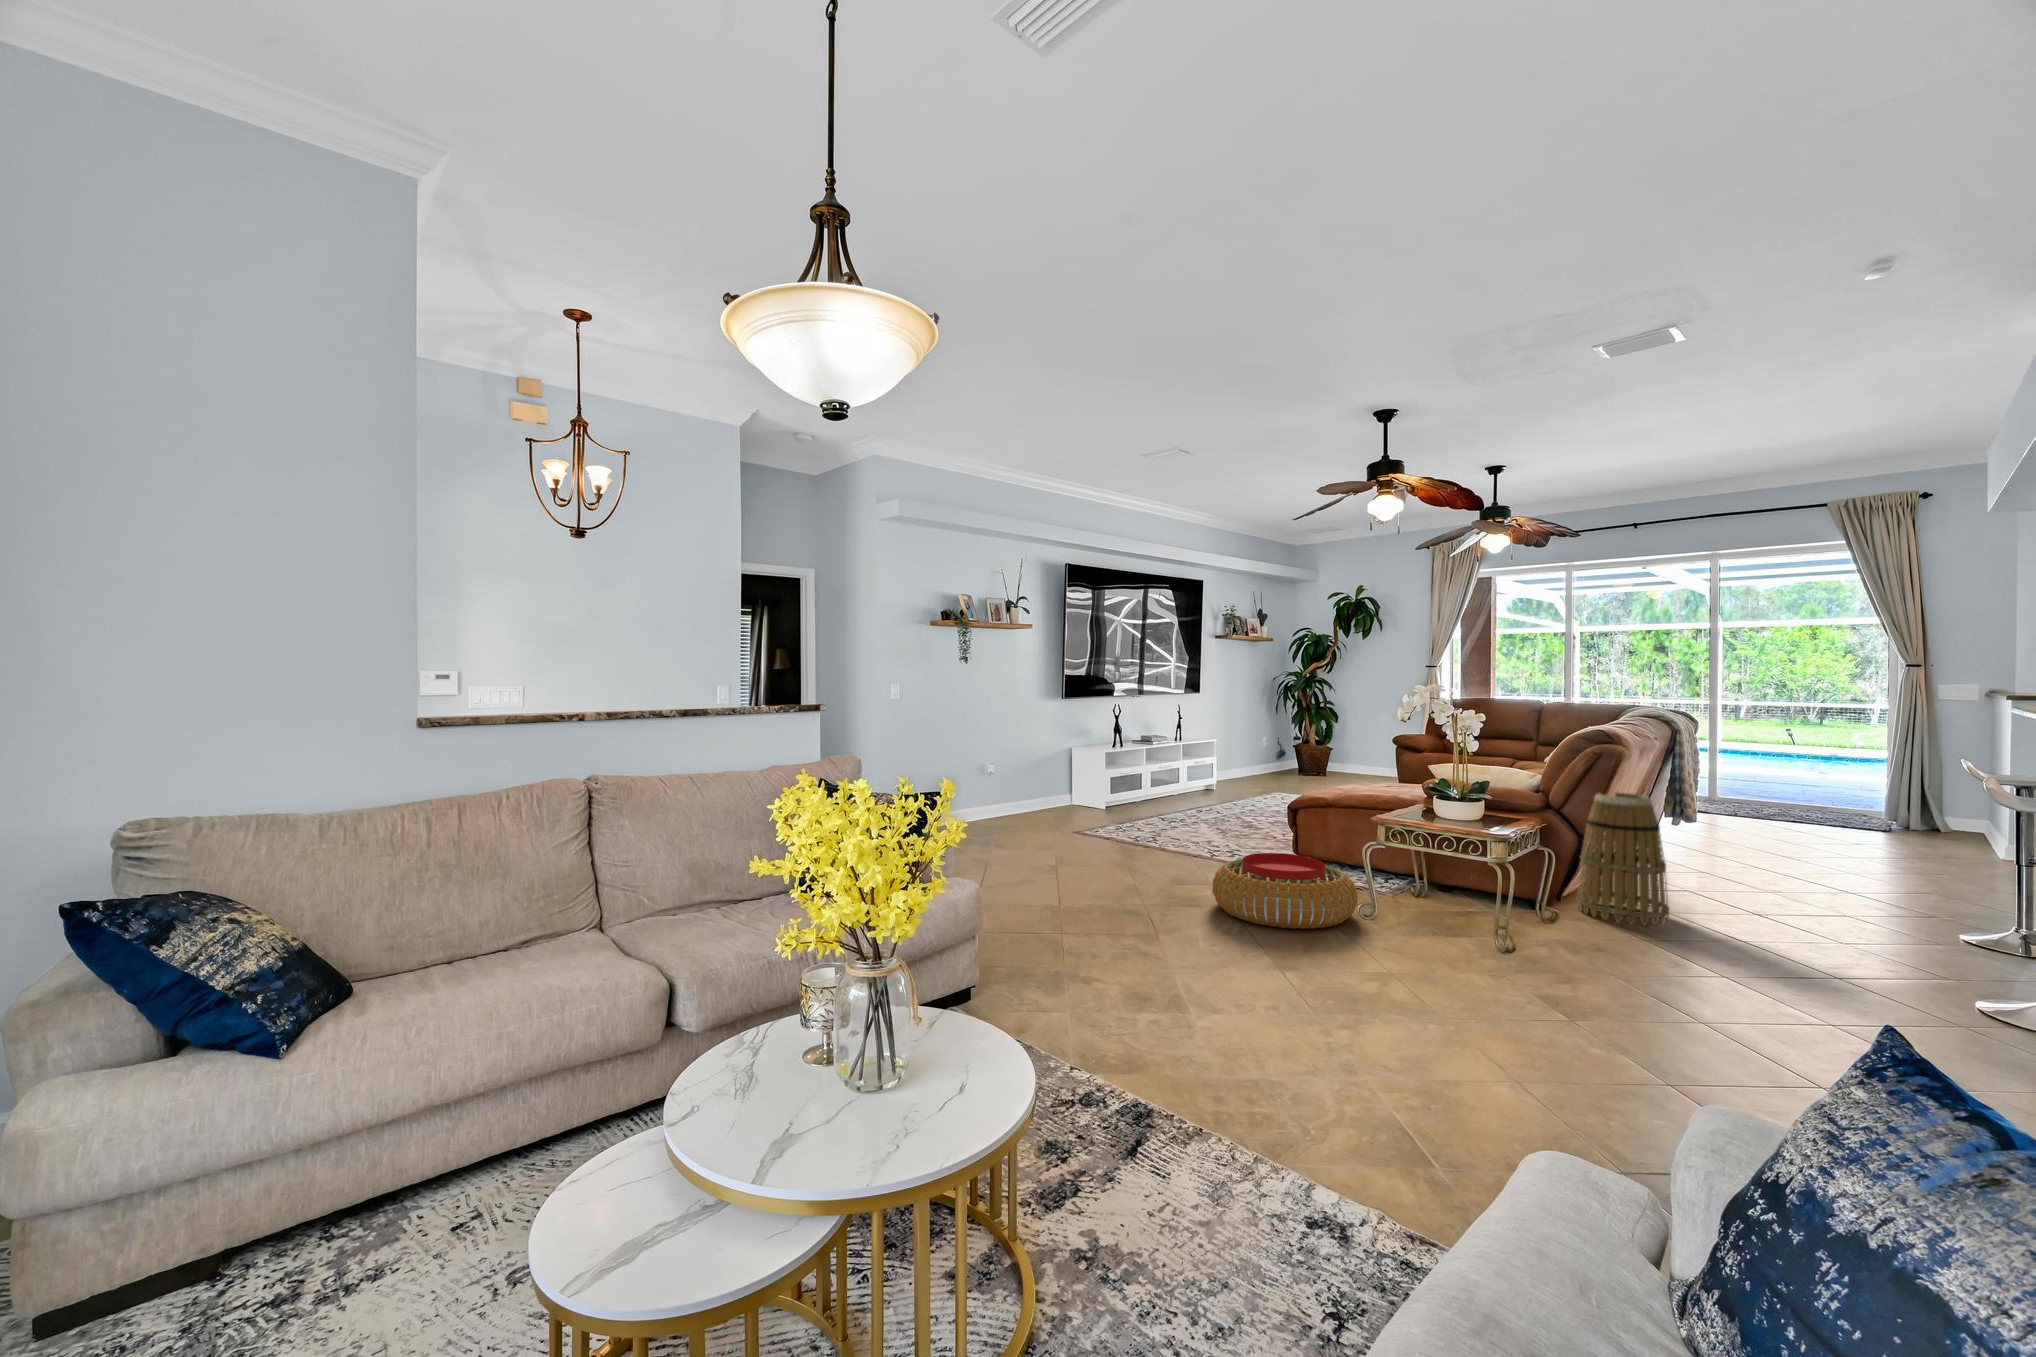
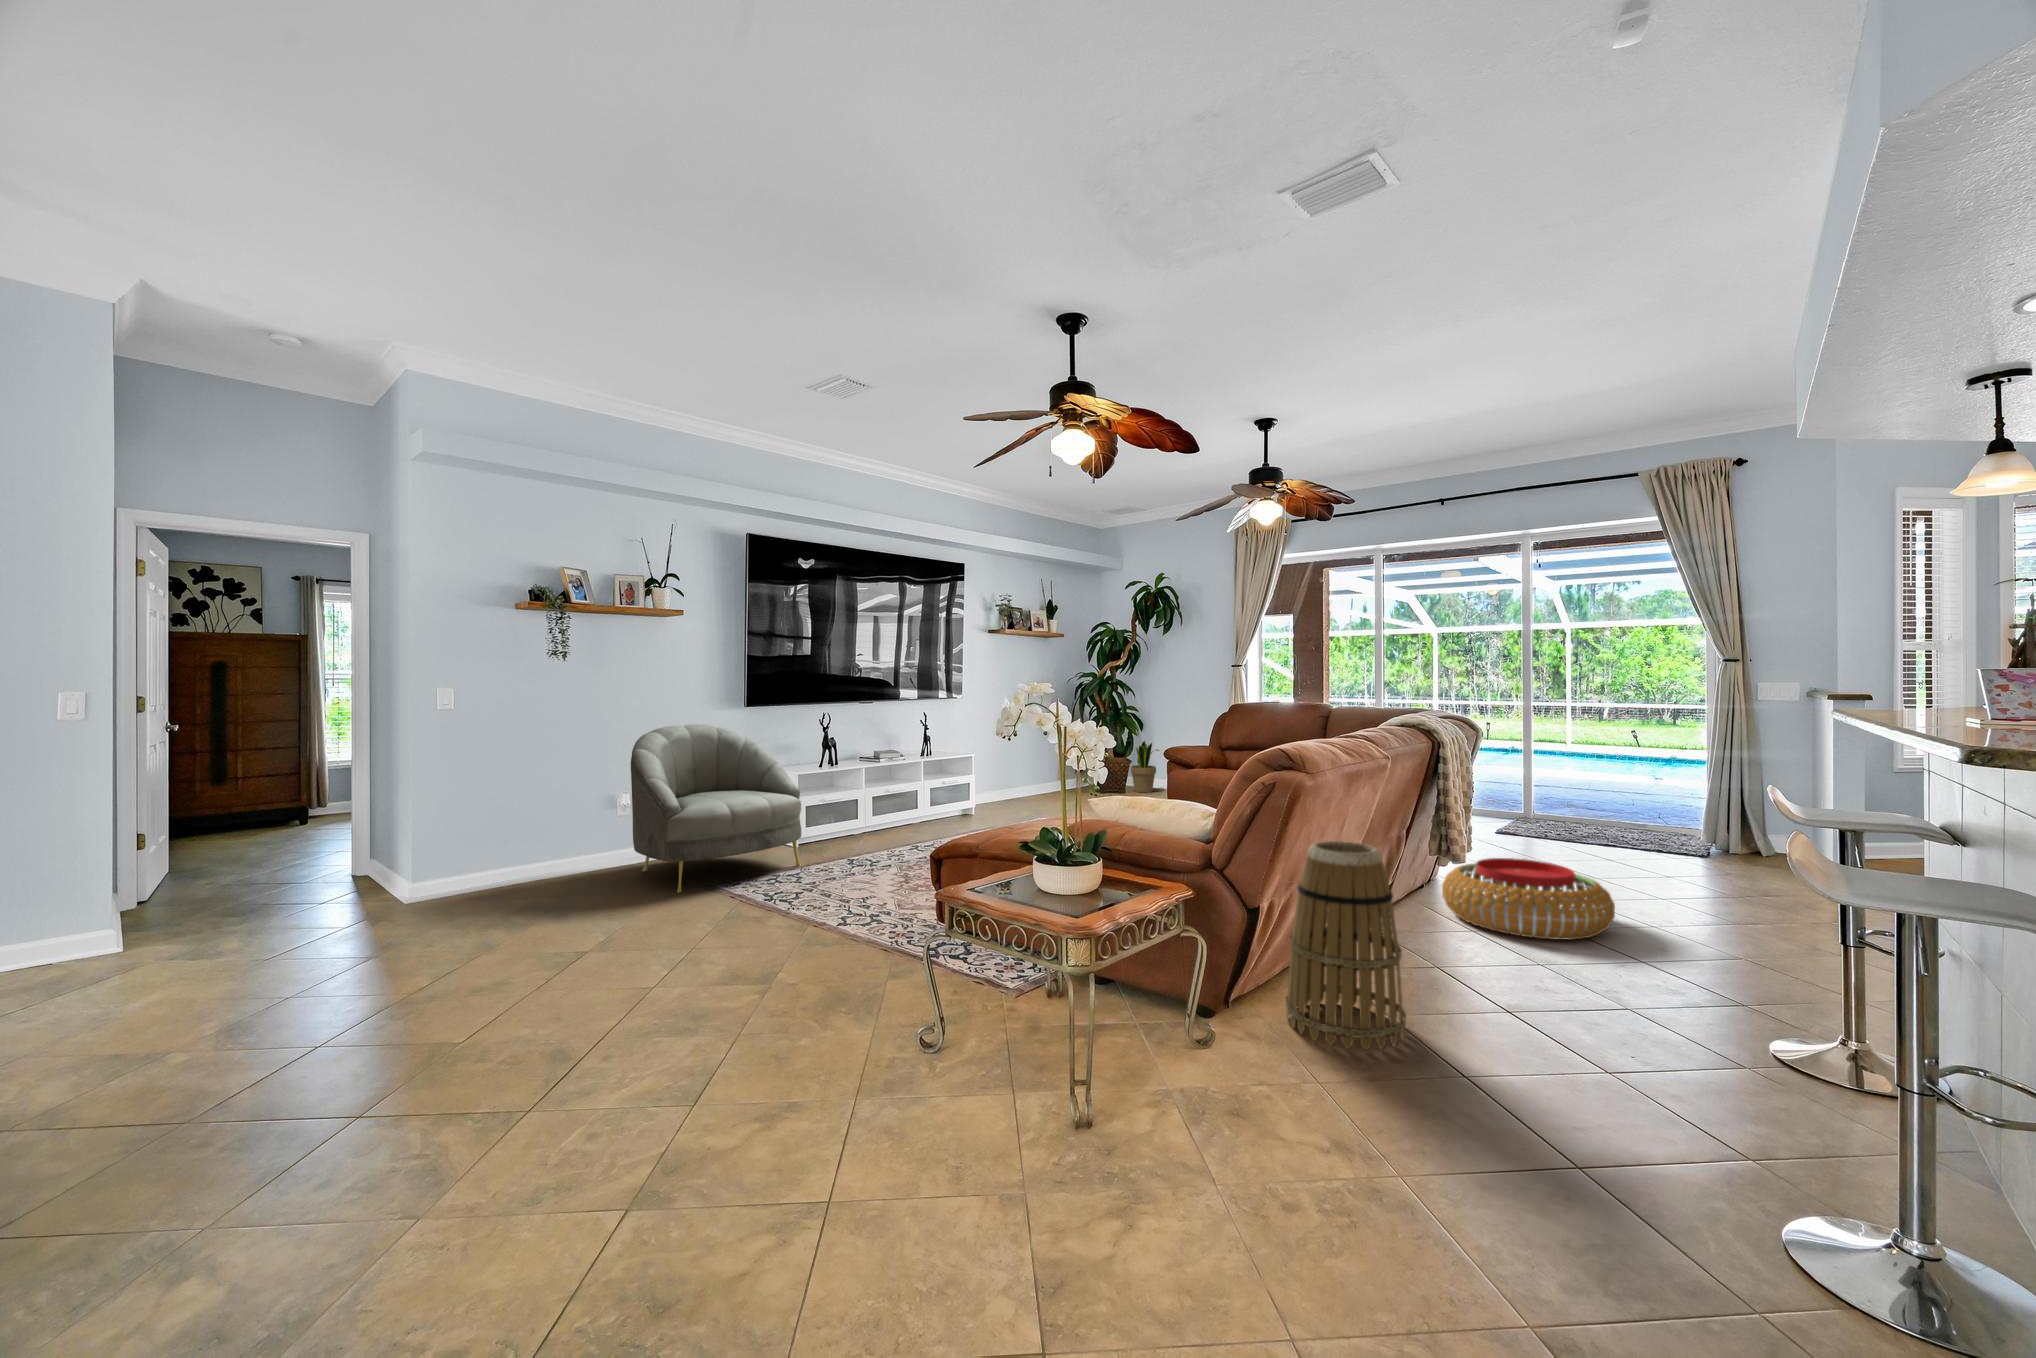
armchair: none [1004,712,1122,833] -> present [631,724,801,893]
potted plant: none [1332,731,1358,776] -> present [1131,741,1159,793]
pouf: present [1212,853,1358,929] -> present [1442,858,1615,940]

